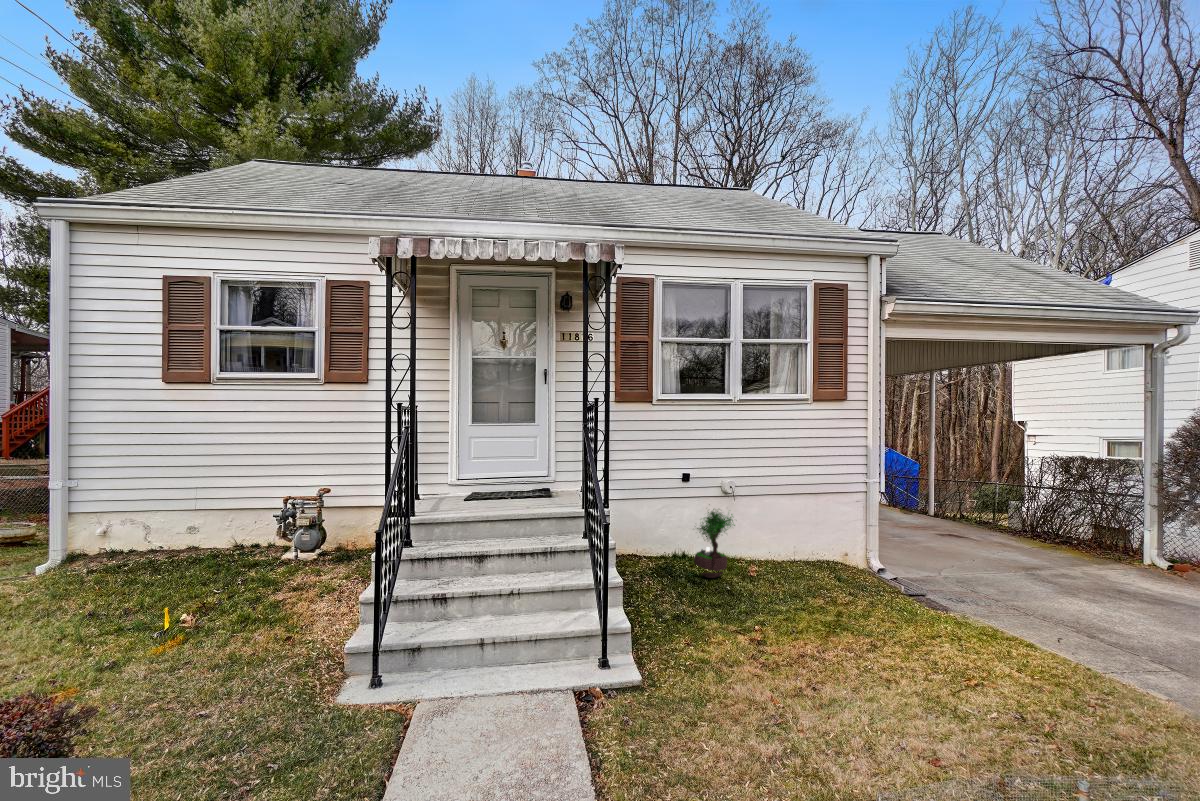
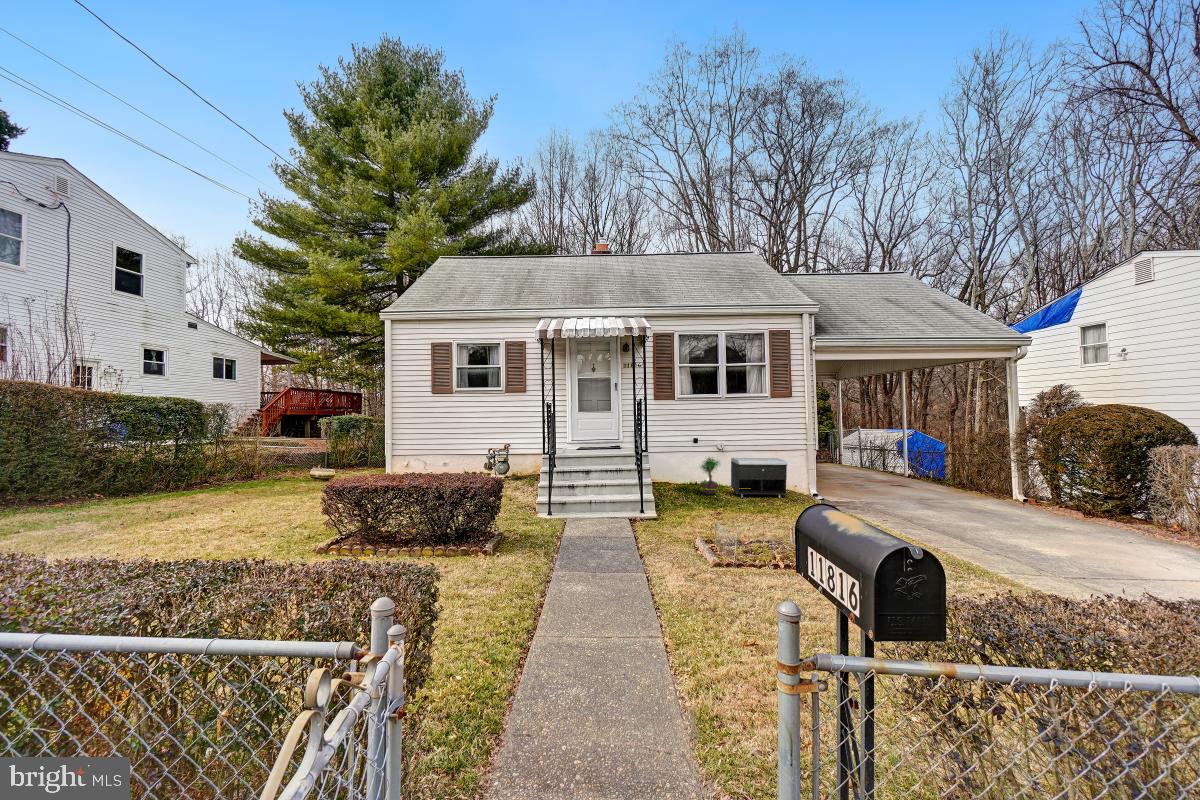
storage bench: none [746,508,852,585] -> present [731,458,787,498]

